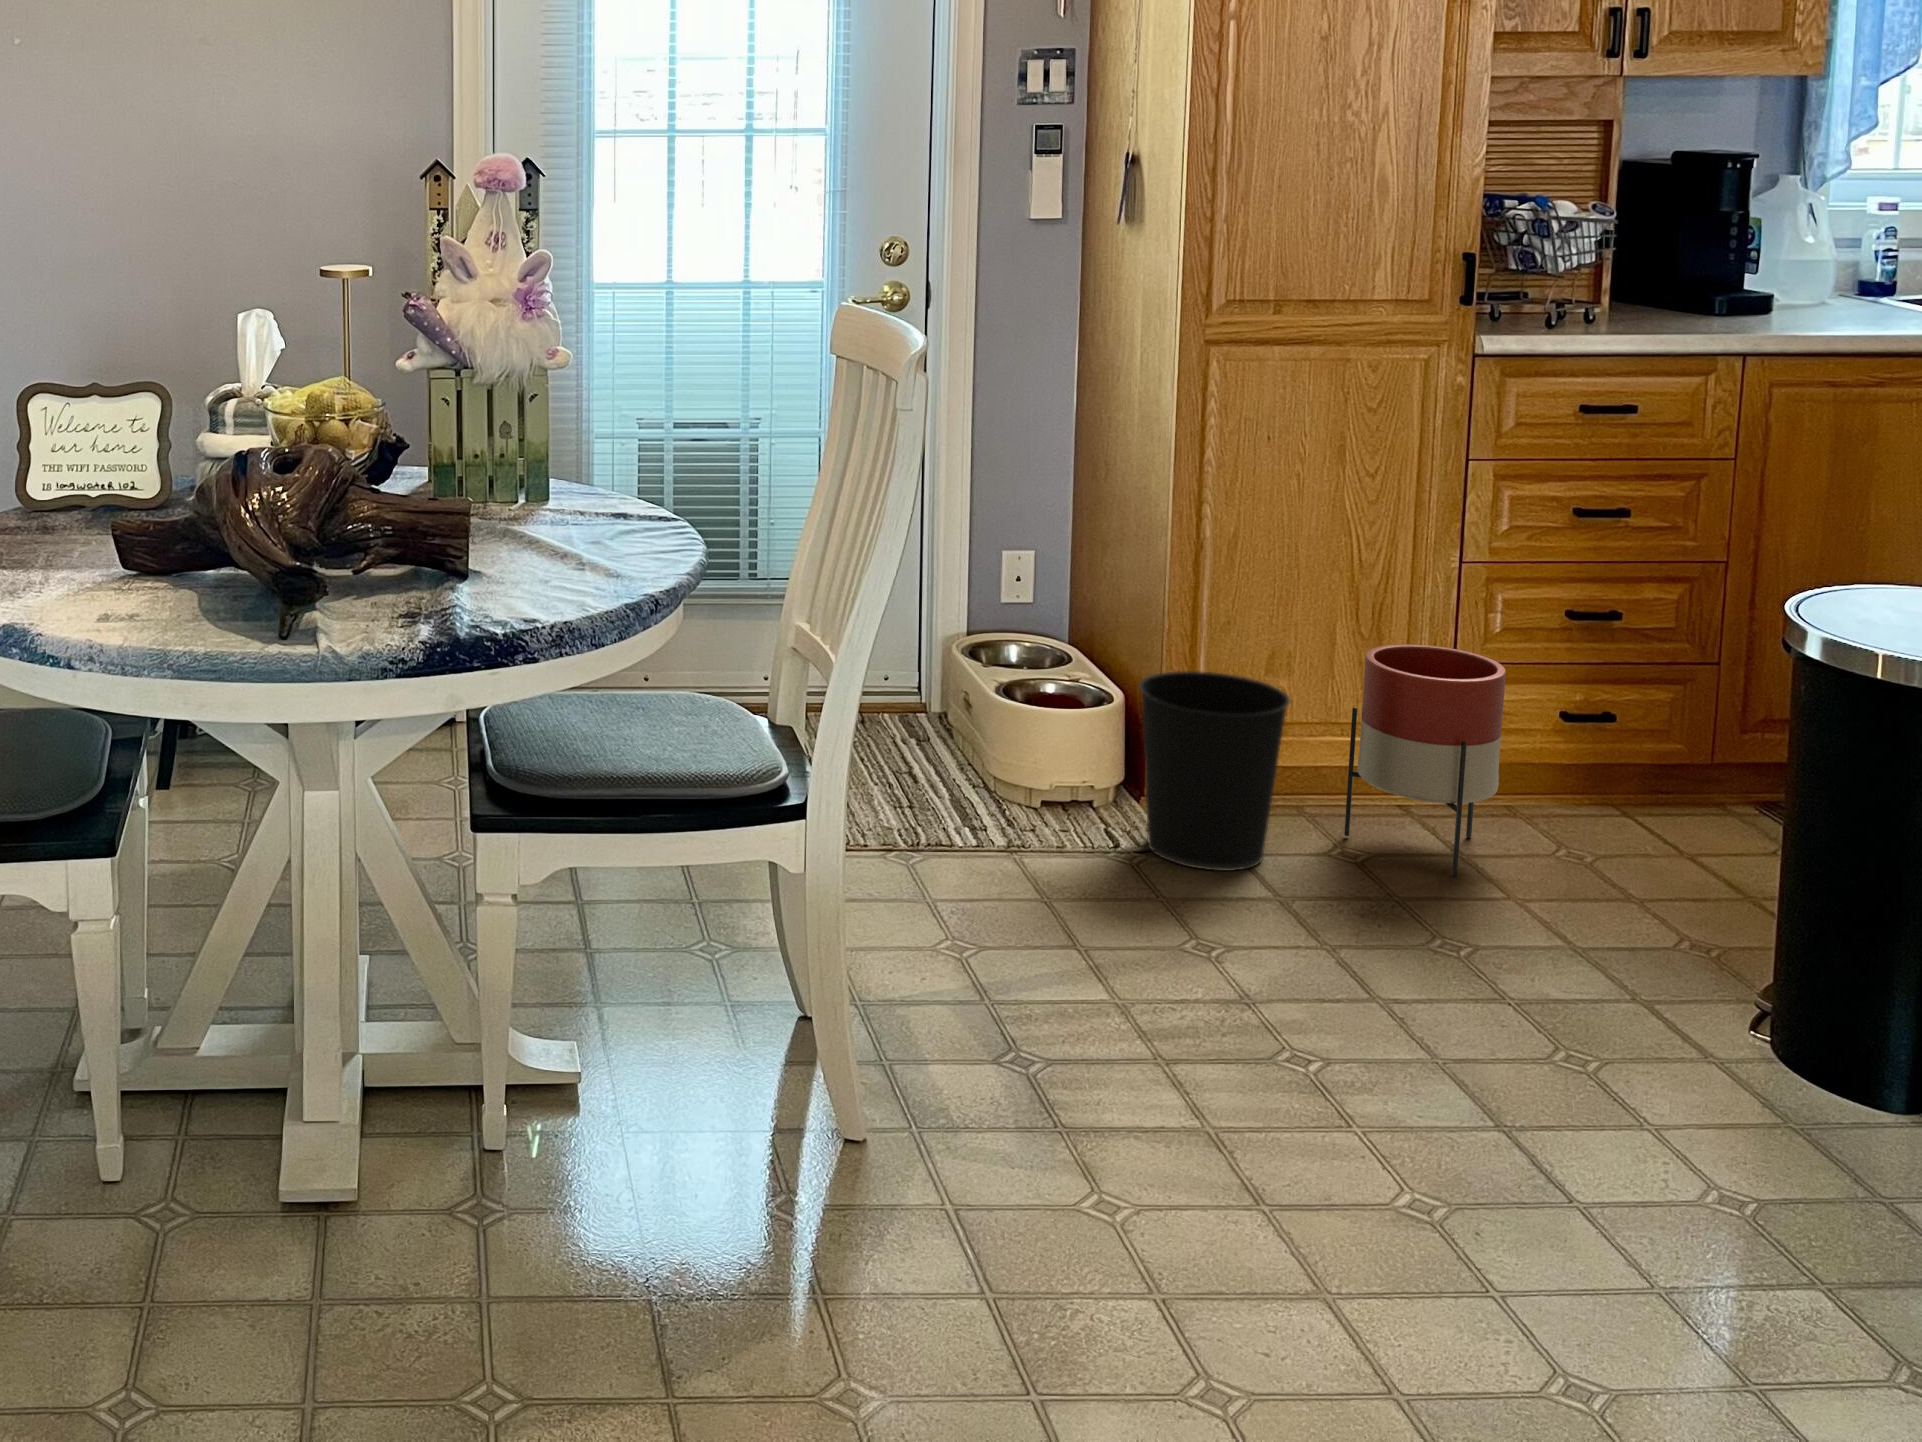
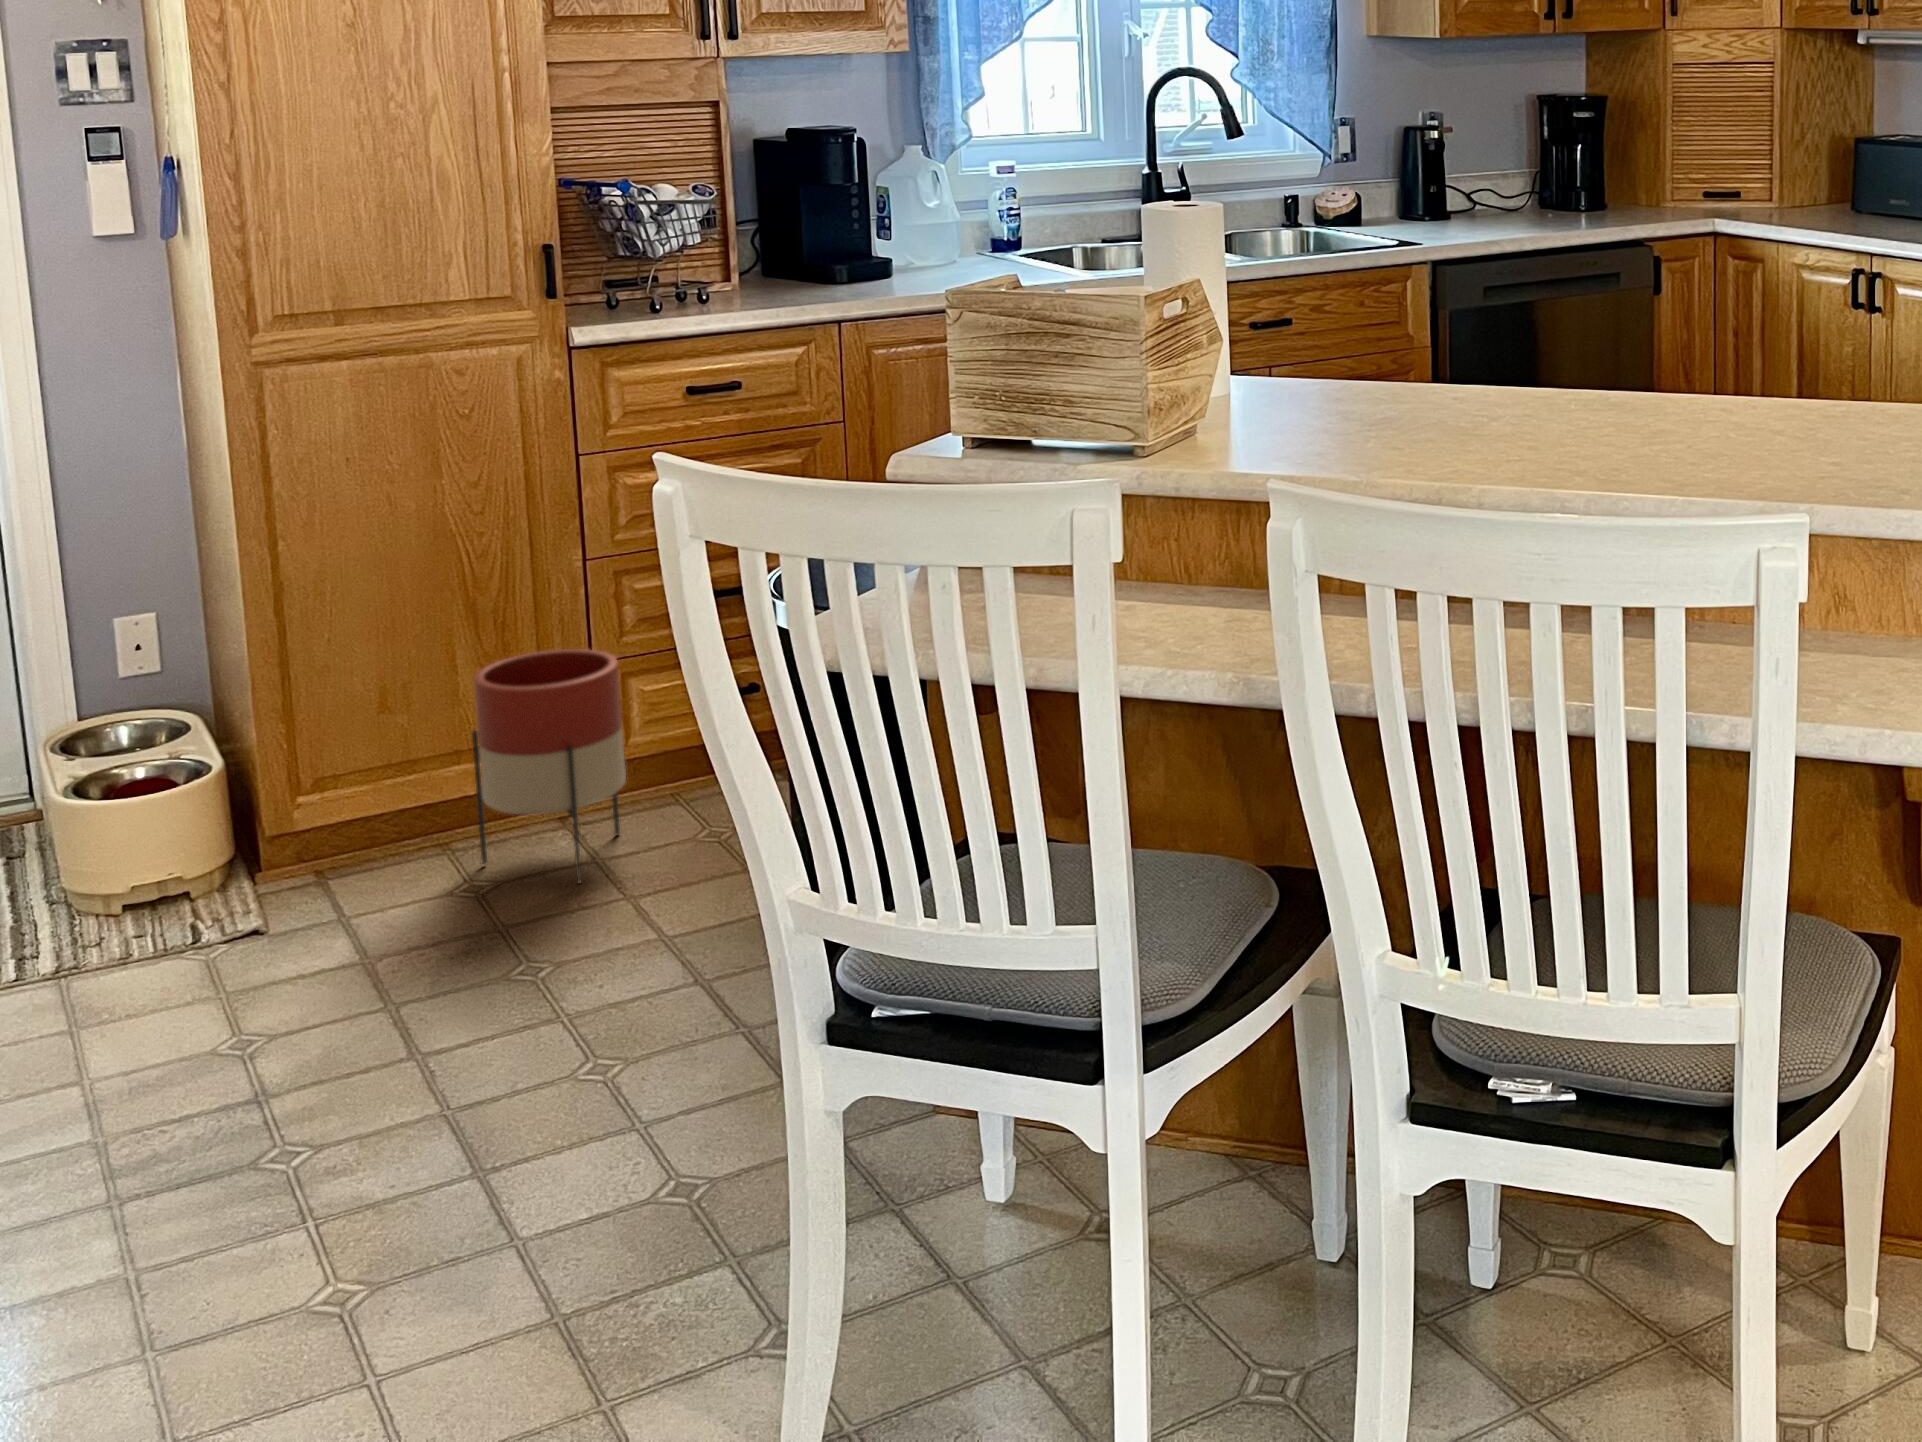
wastebasket: present [1139,671,1290,871] -> none [204,722,383,945]

